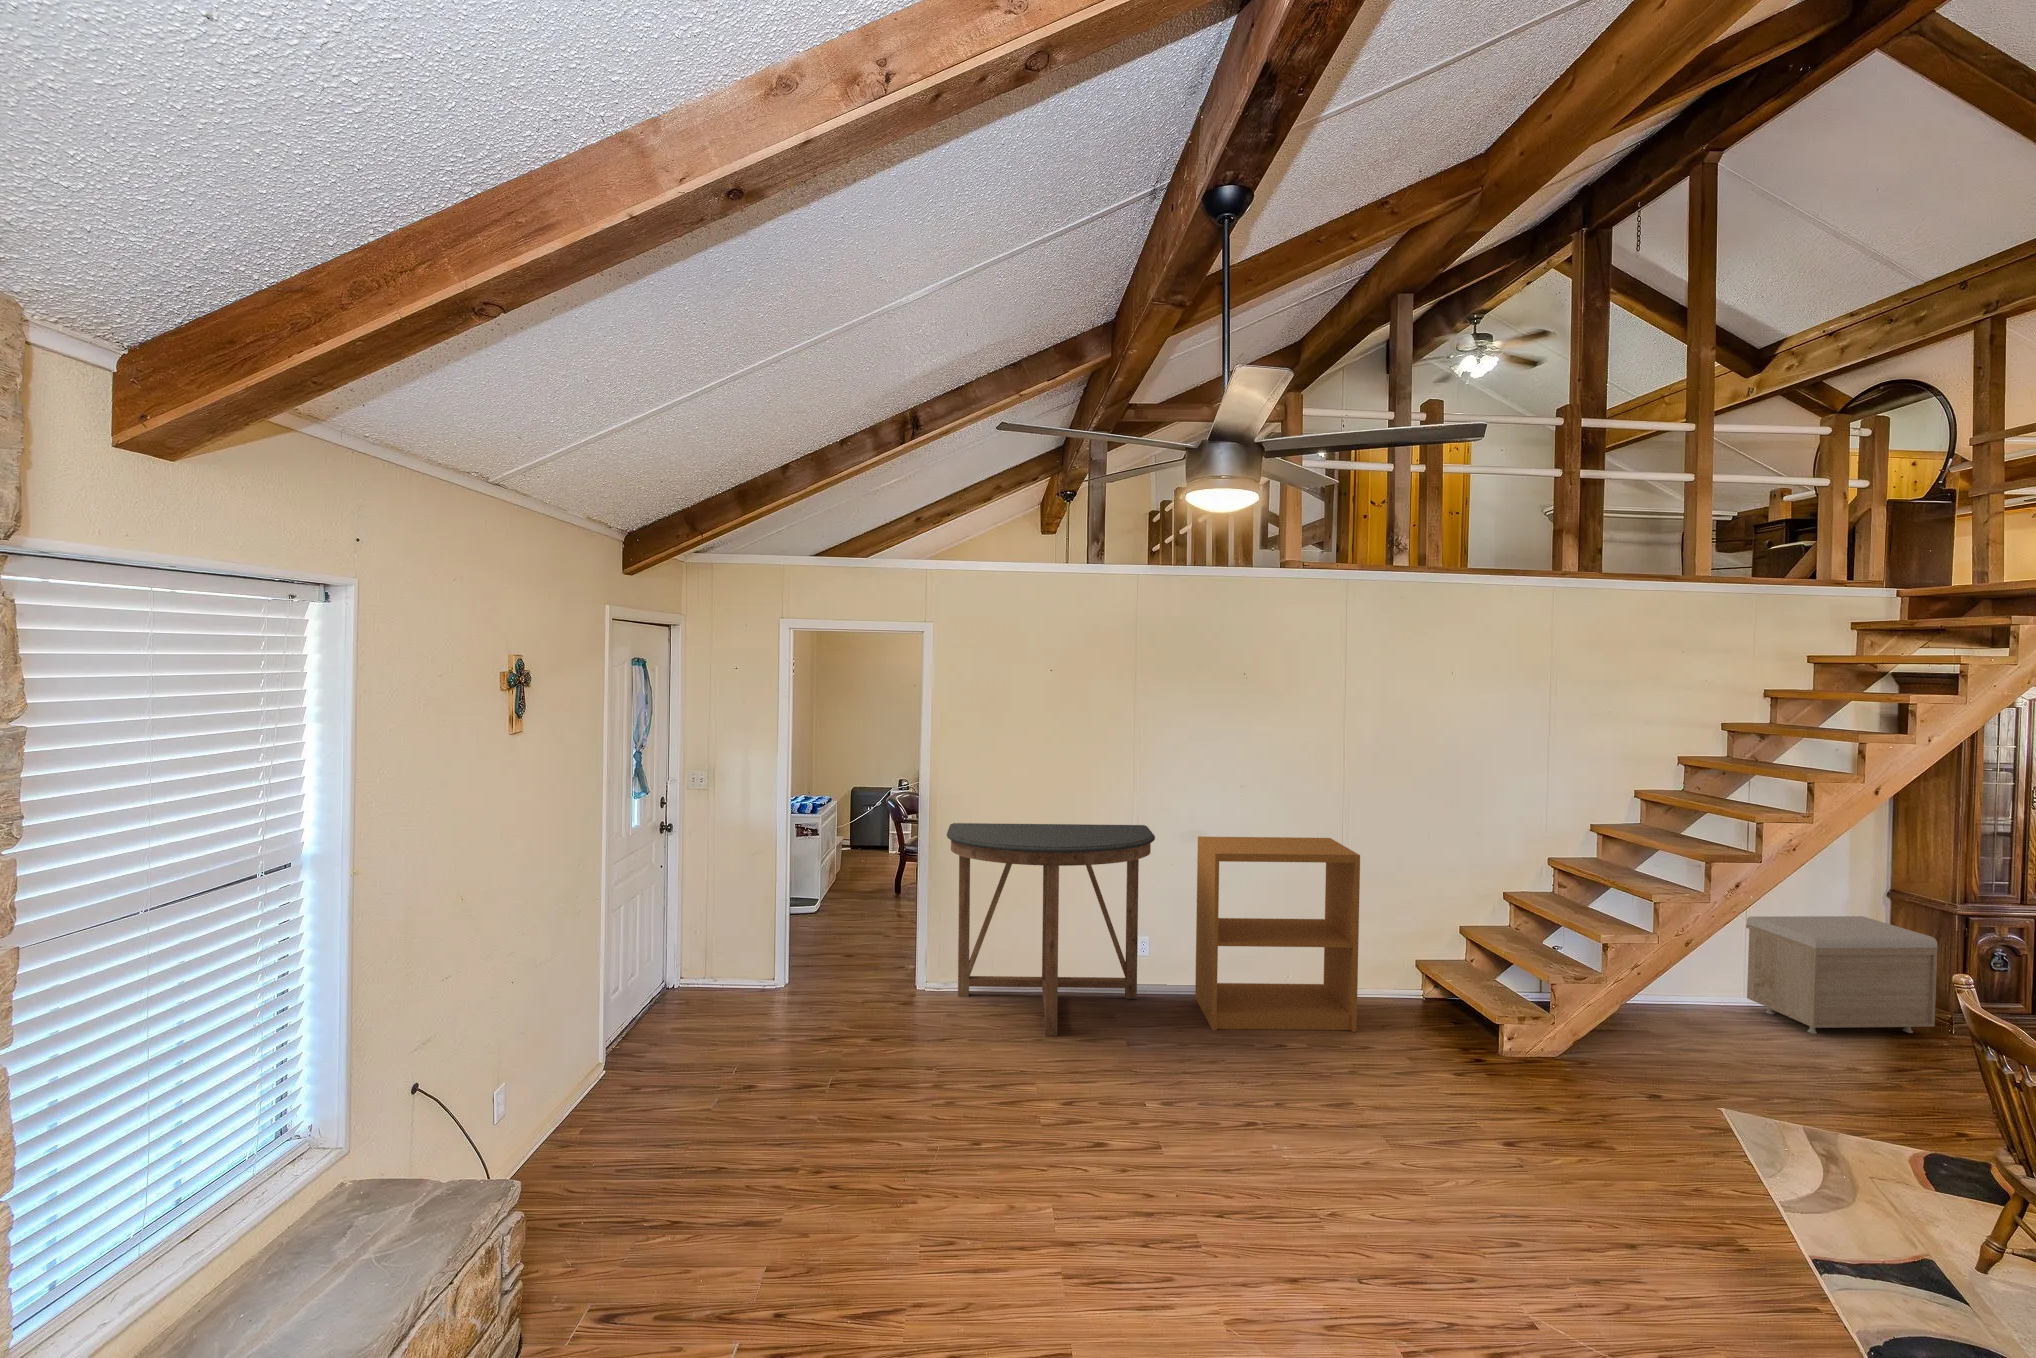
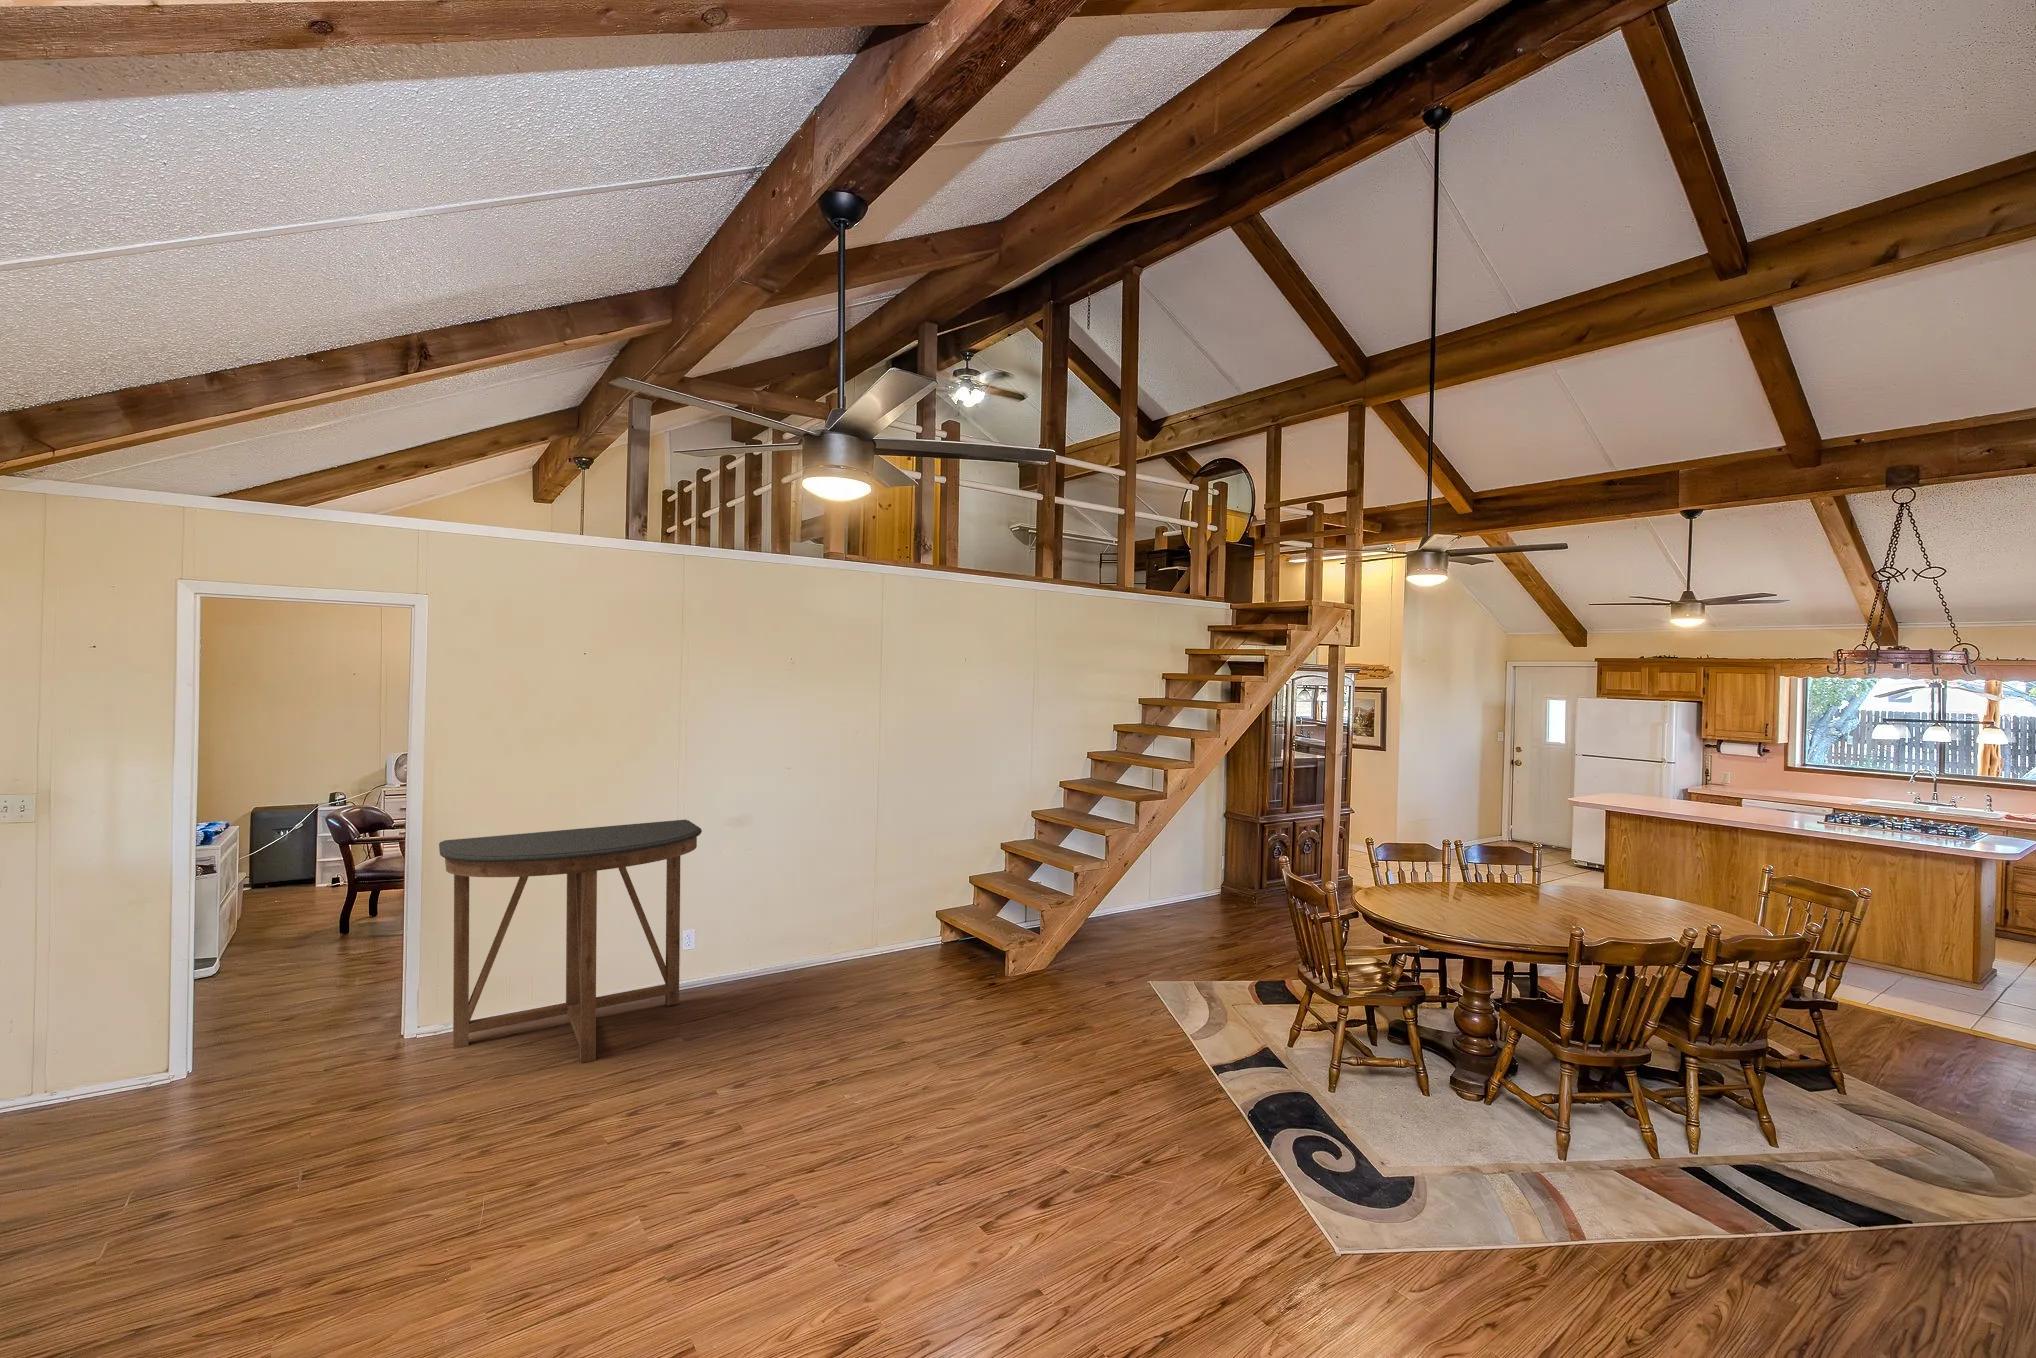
bookshelf: present [1195,836,1360,1032] -> none [741,814,898,1015]
storage bench: present [1746,916,1937,1034] -> none [1154,833,1253,920]

